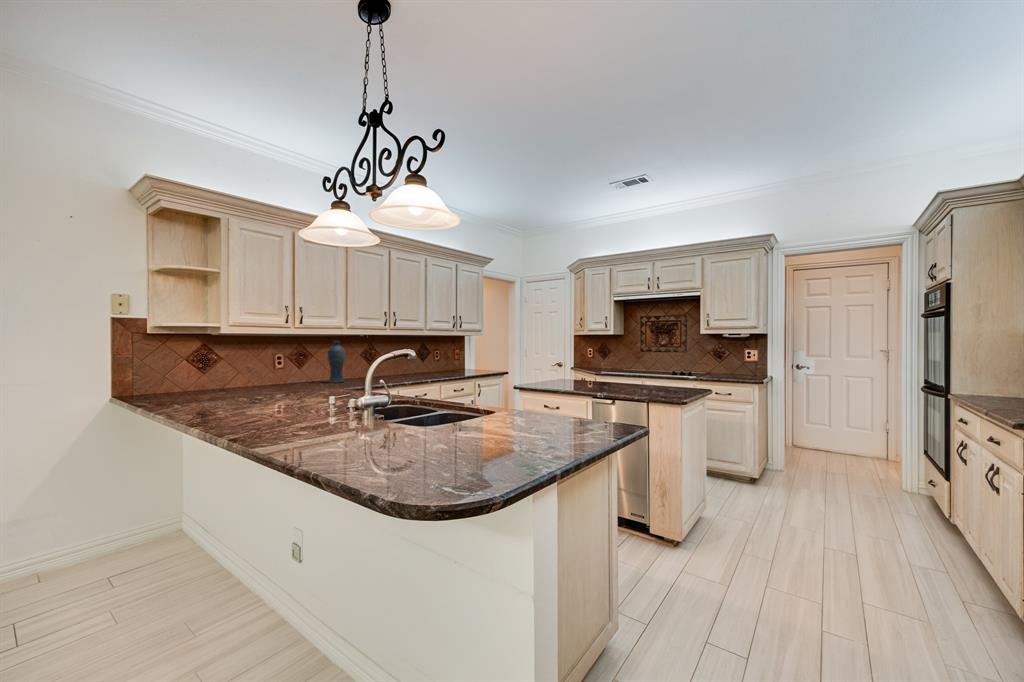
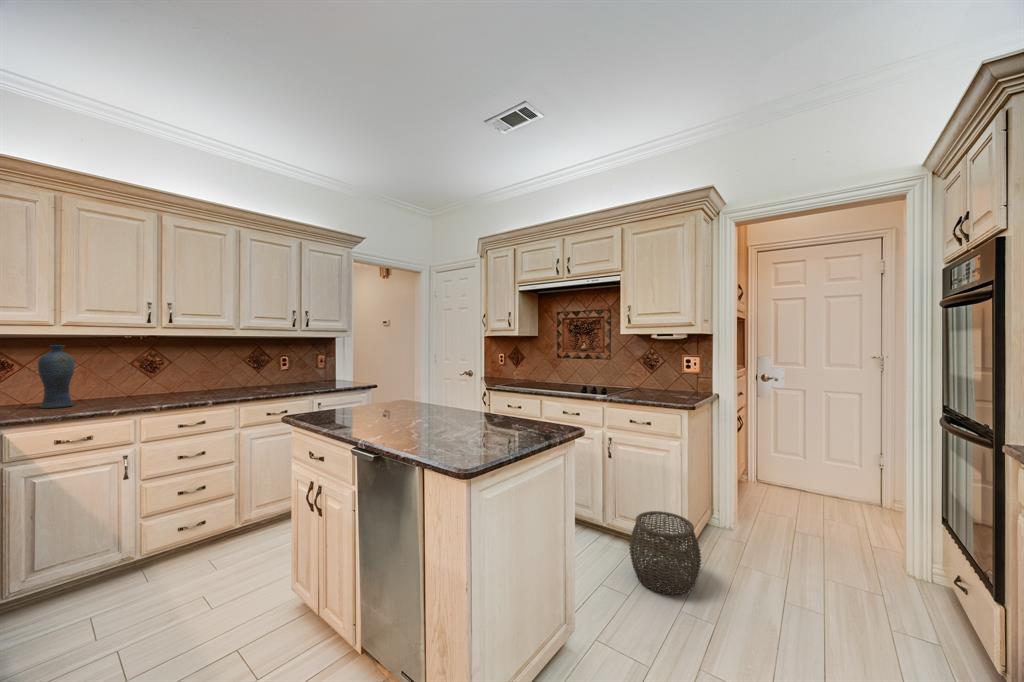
woven basket: none [721,451,771,499] -> present [629,511,701,595]

